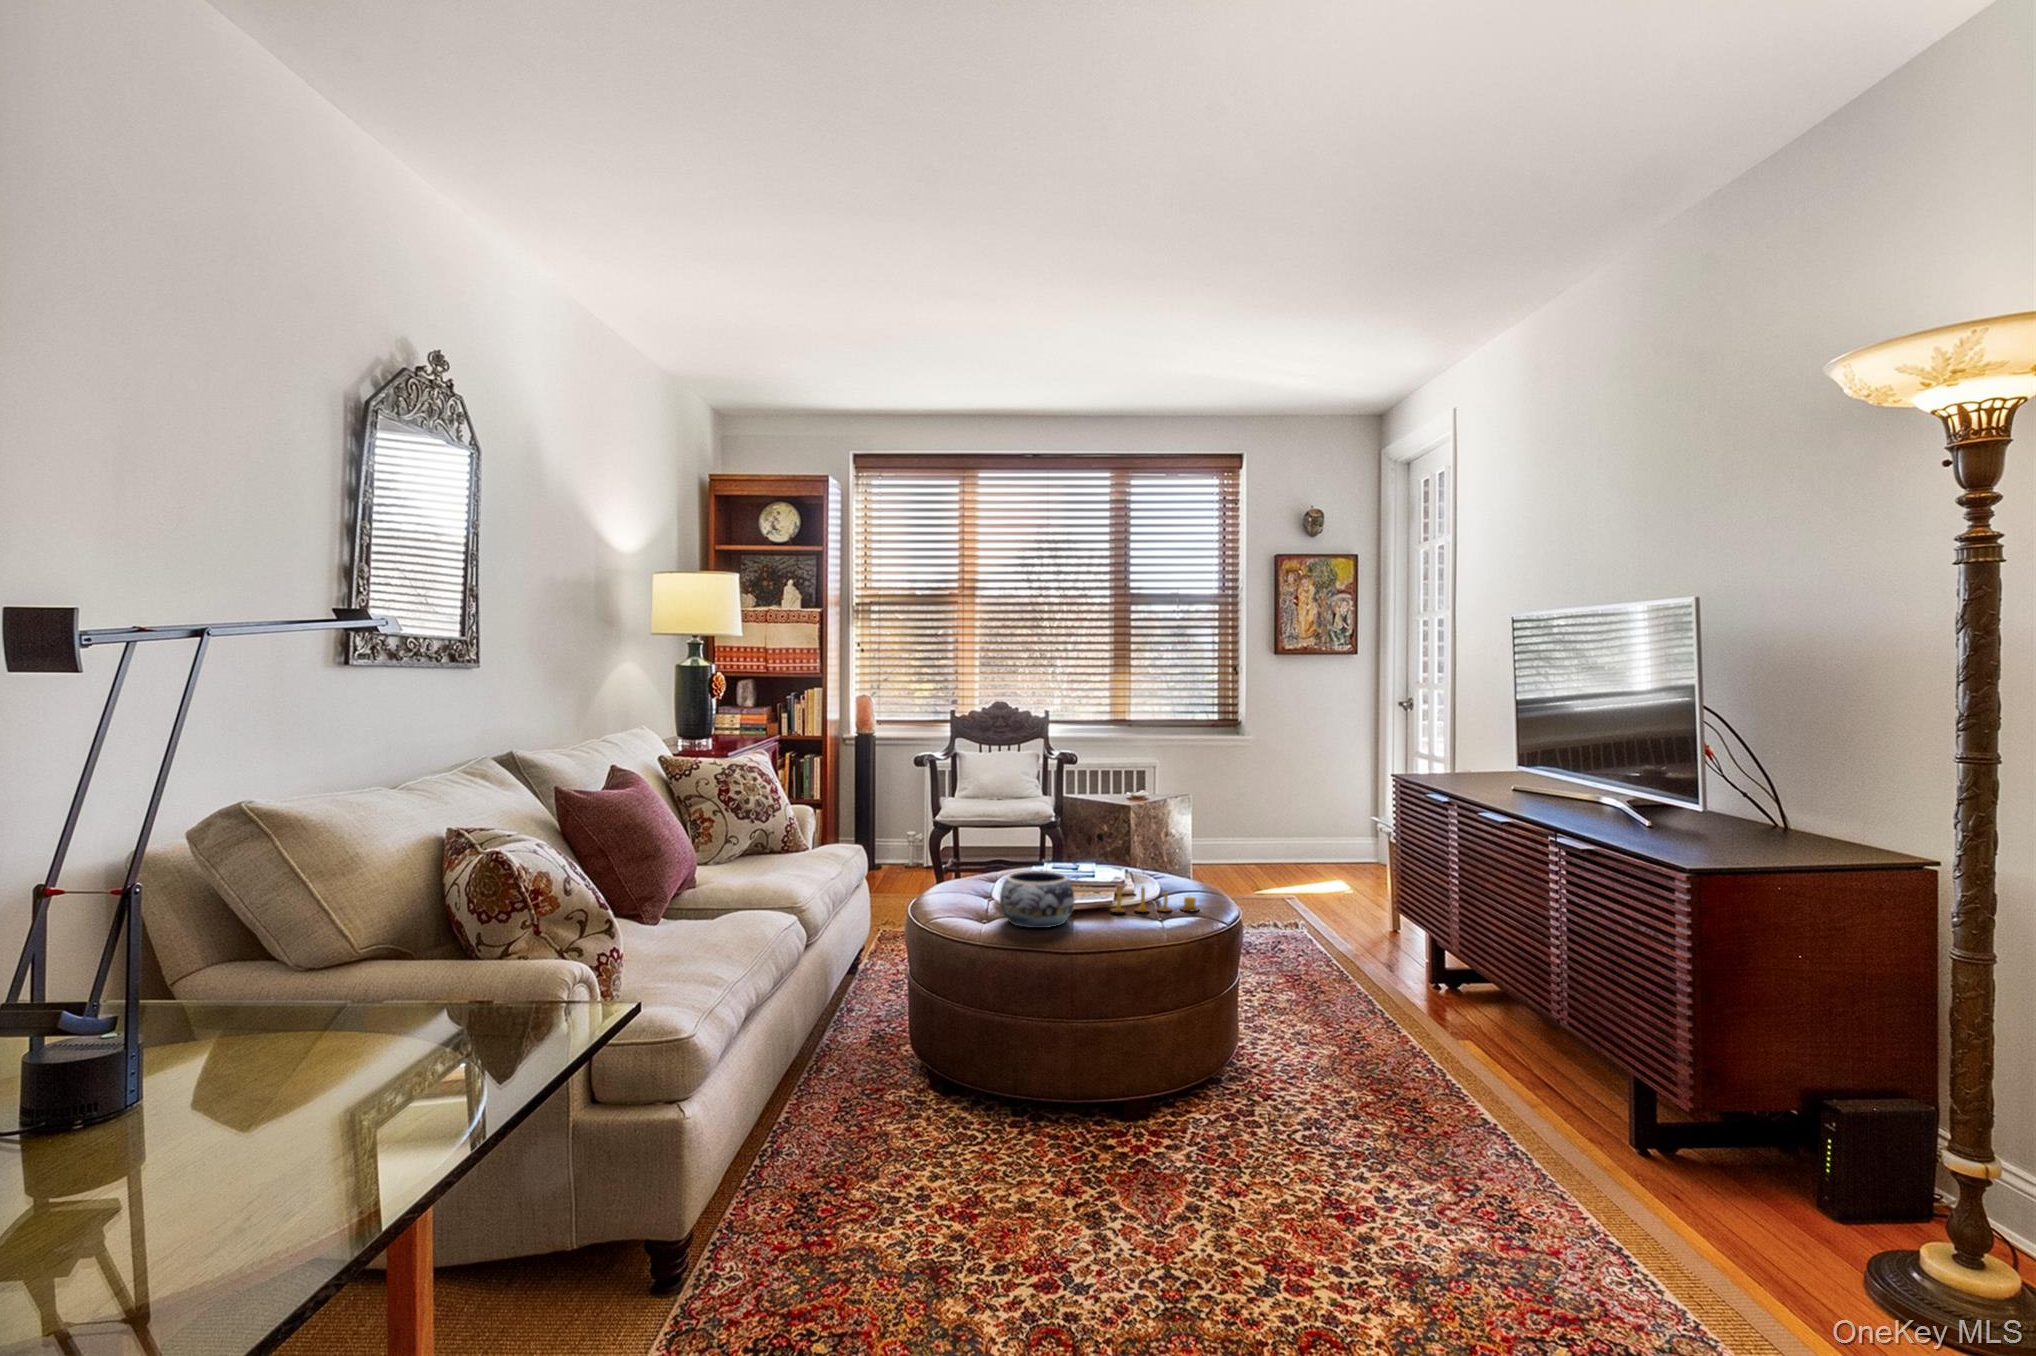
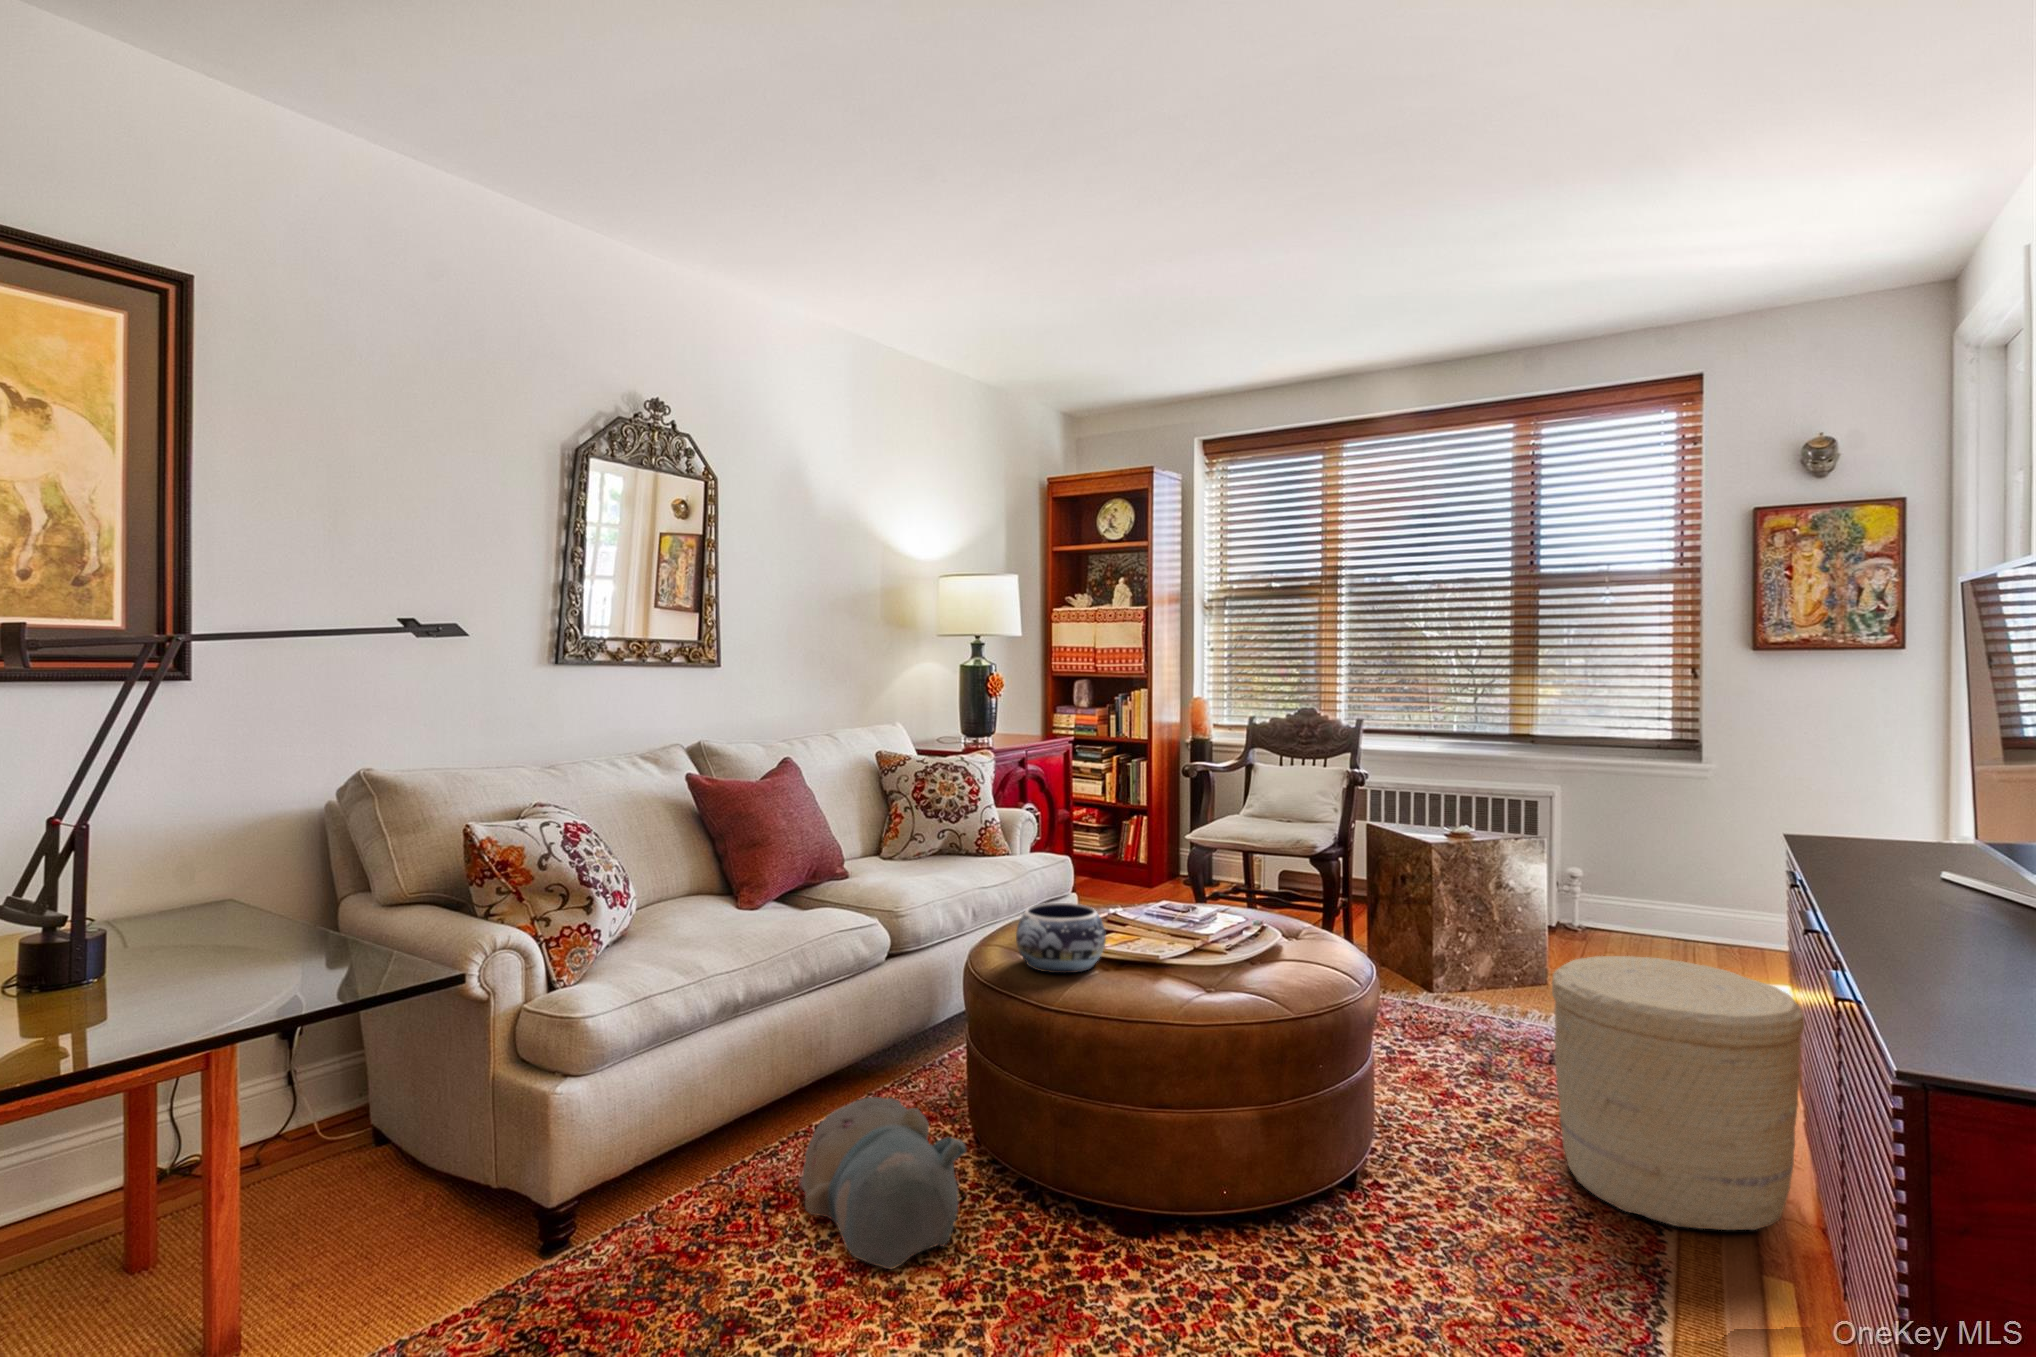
woven basket: none [1313,866,1461,1032] -> present [1552,956,1804,1230]
candle: present [1111,886,1199,912] -> none [1158,933,1273,982]
plush toy: none [860,1060,1045,1187] -> present [798,1097,966,1269]

